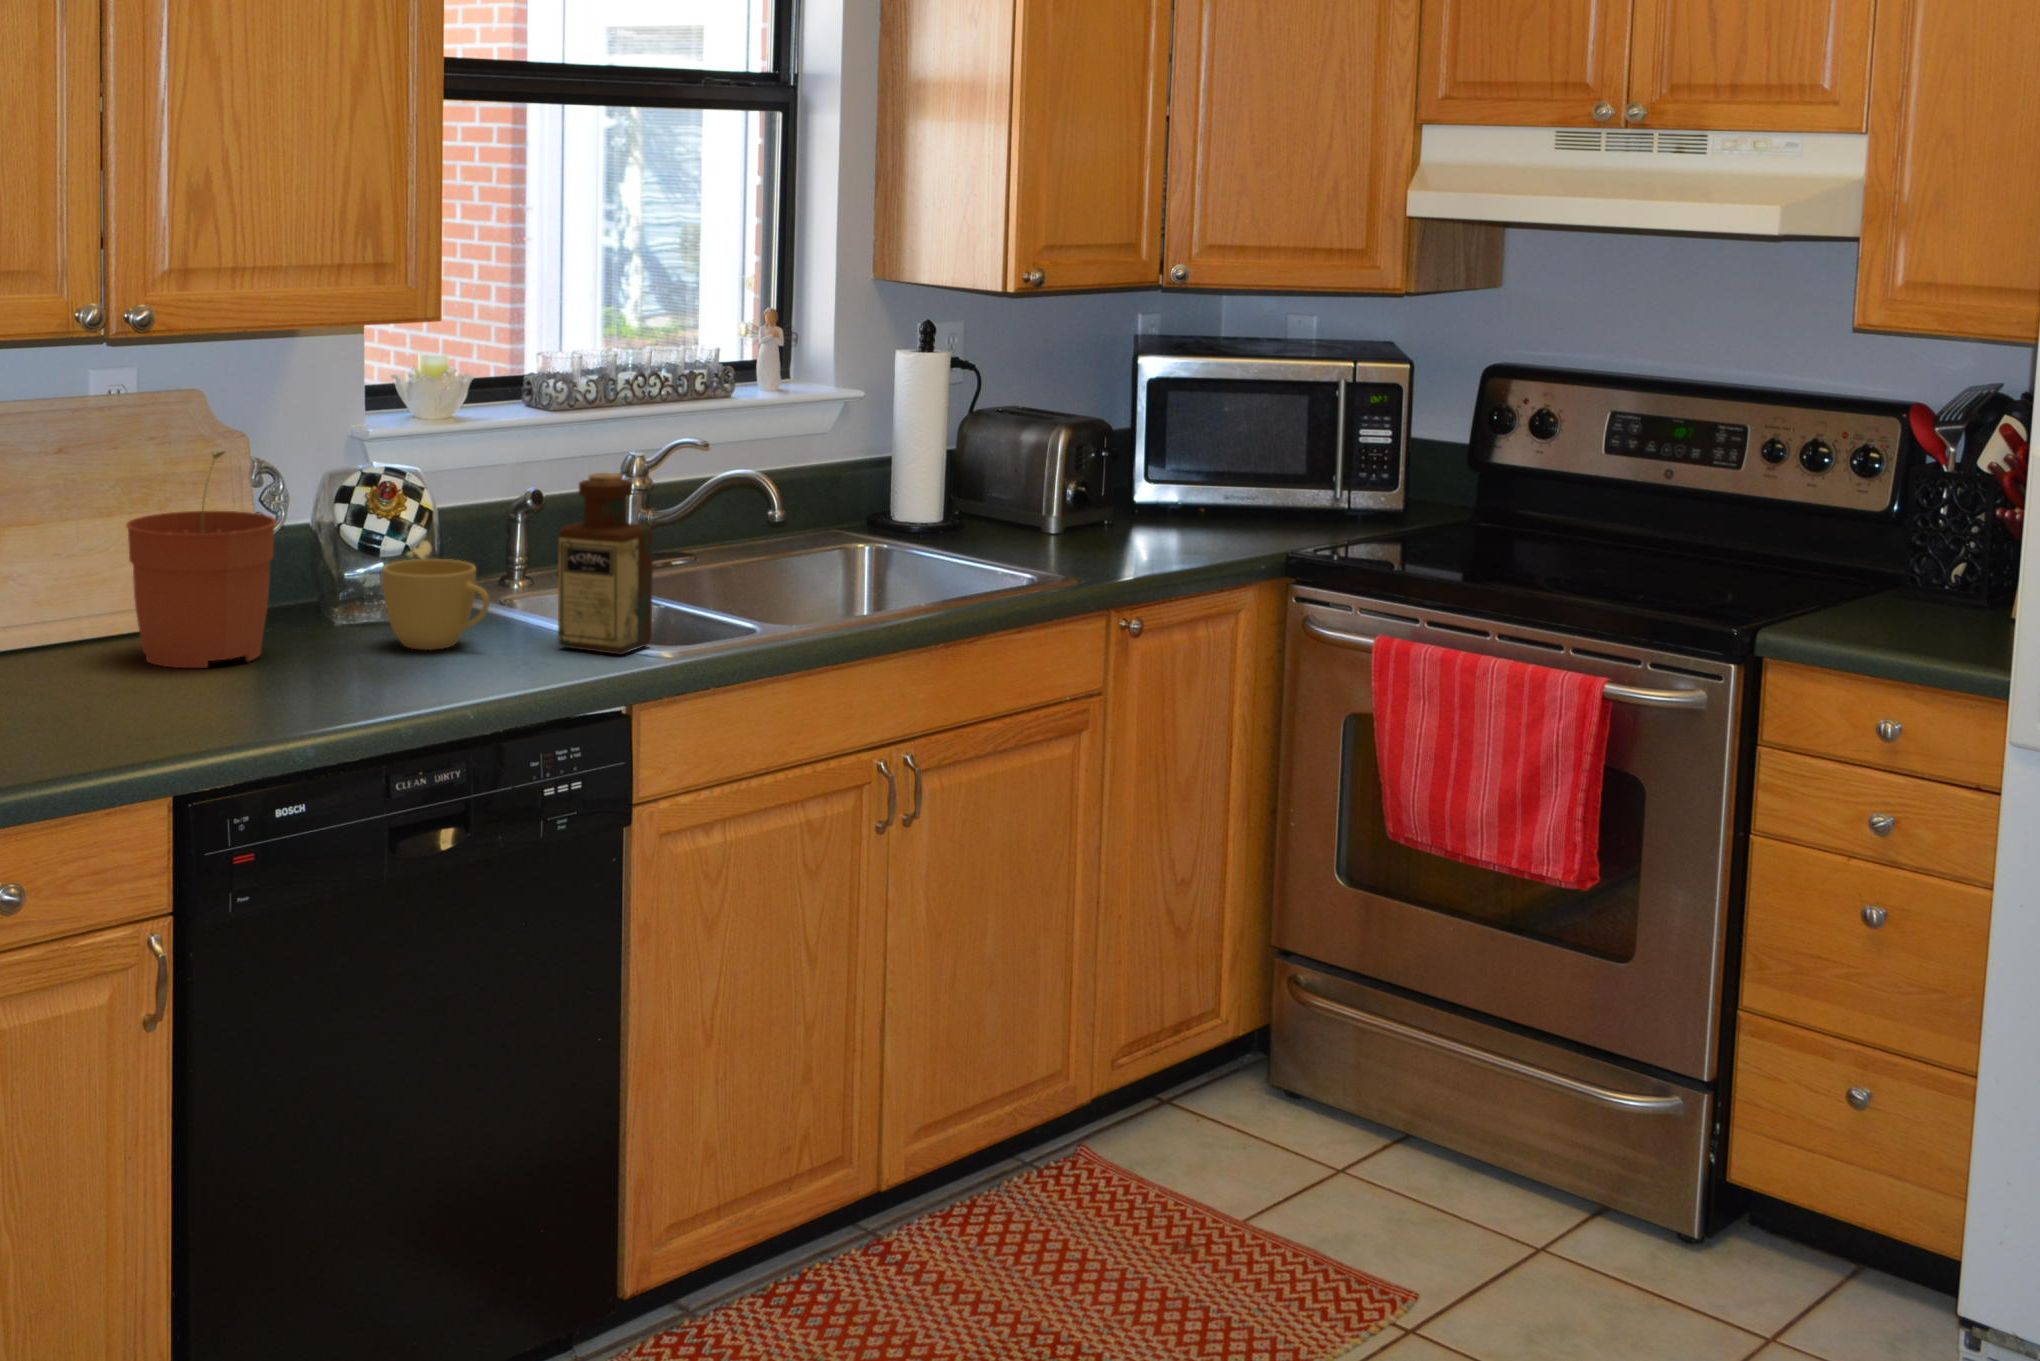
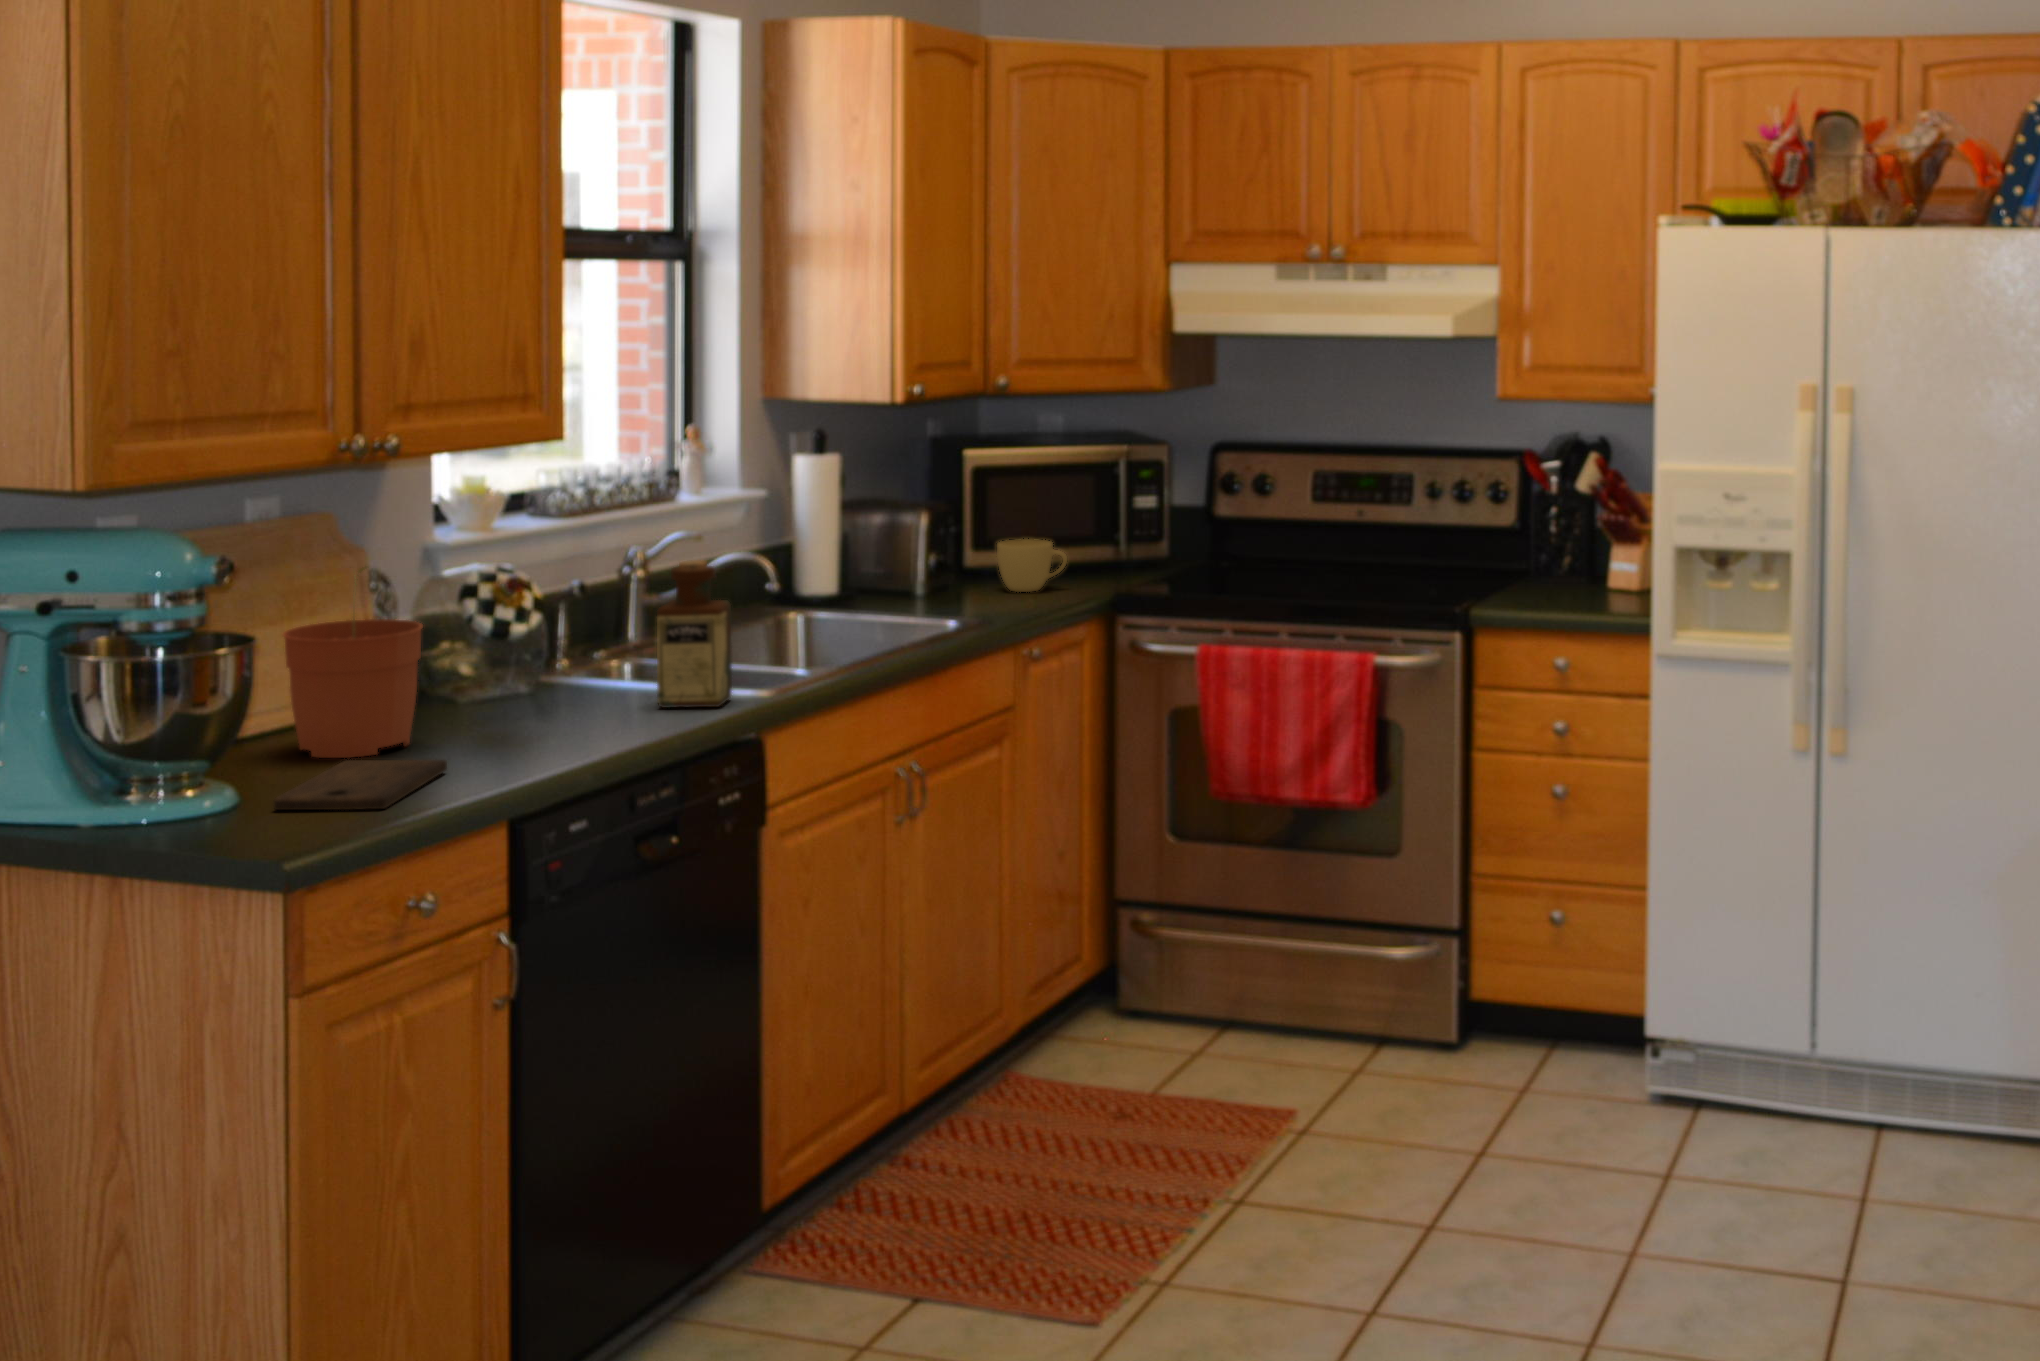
cup: present [383,559,489,650] -> present [997,539,1067,592]
cutting board: none [7,673,233,738] -> present [274,760,447,810]

